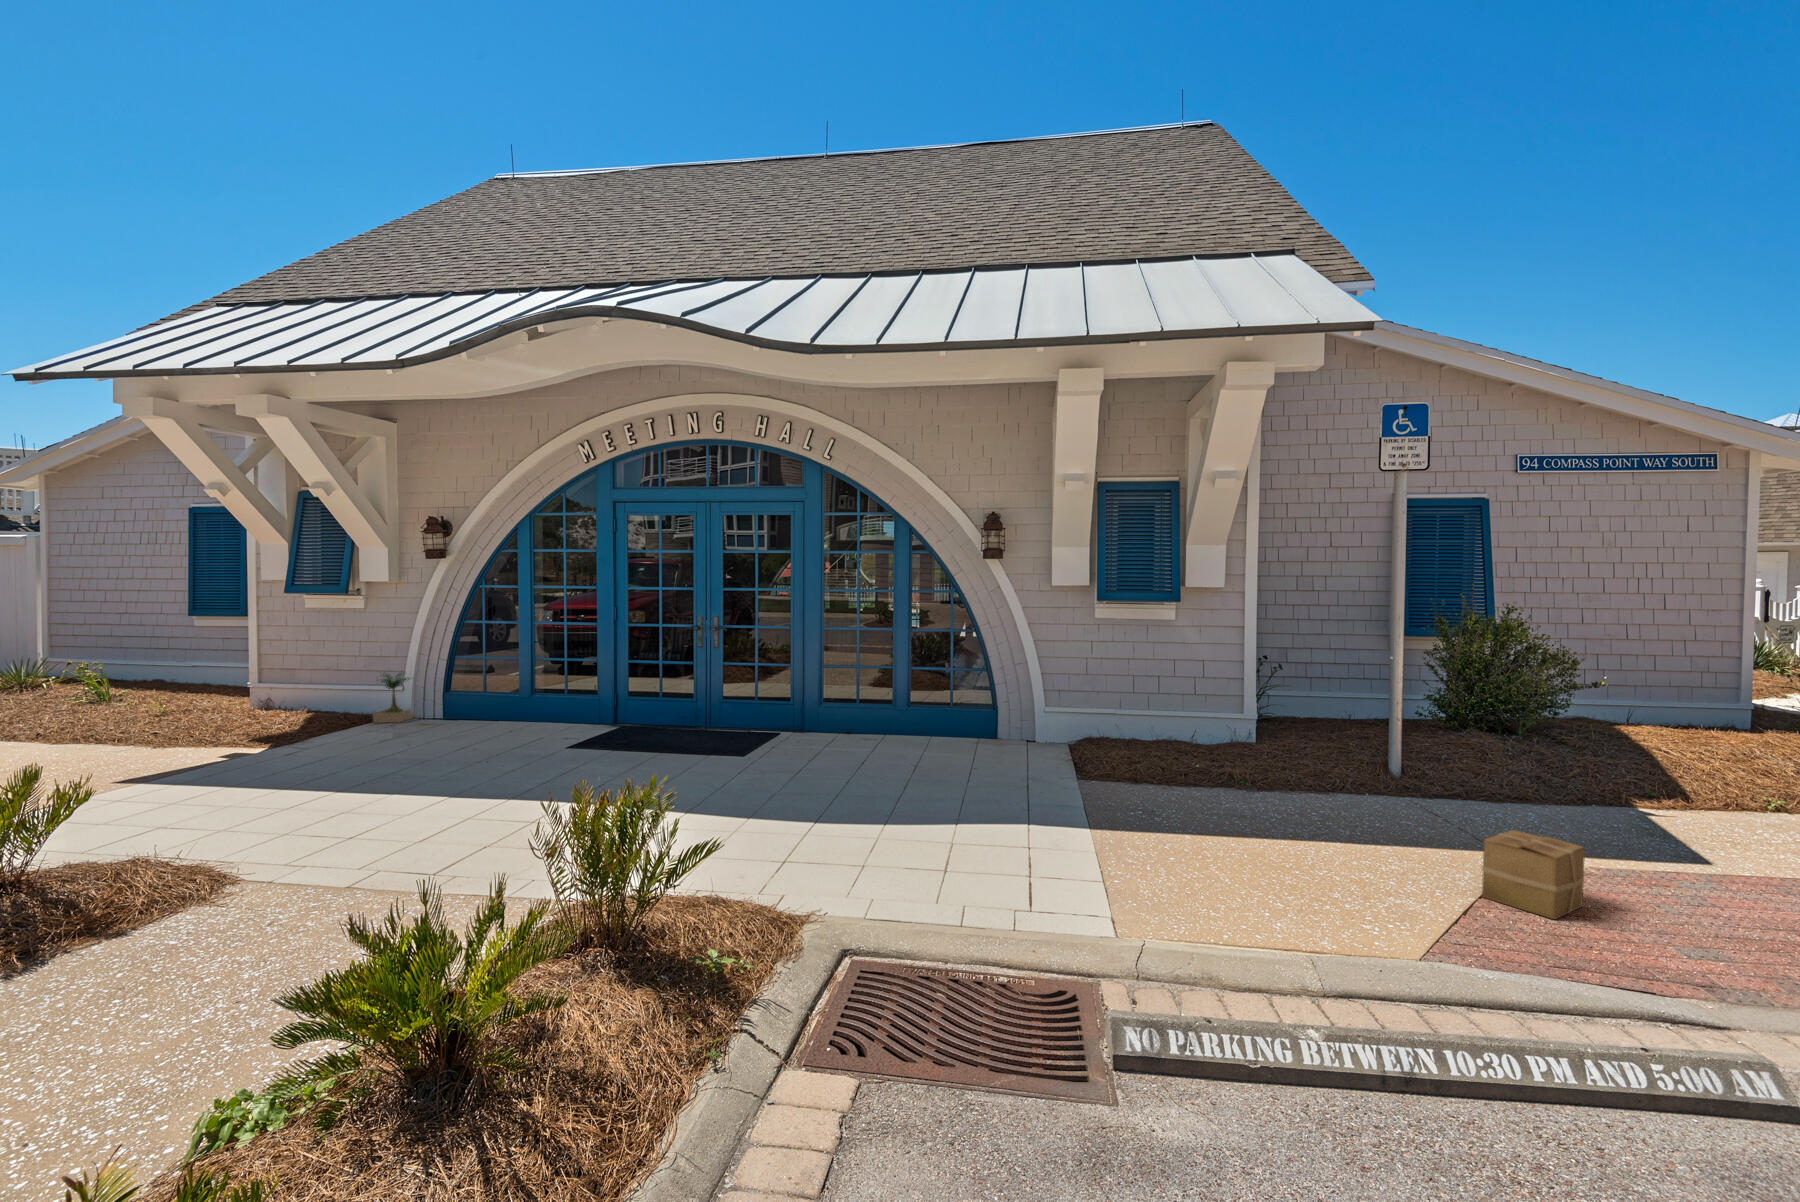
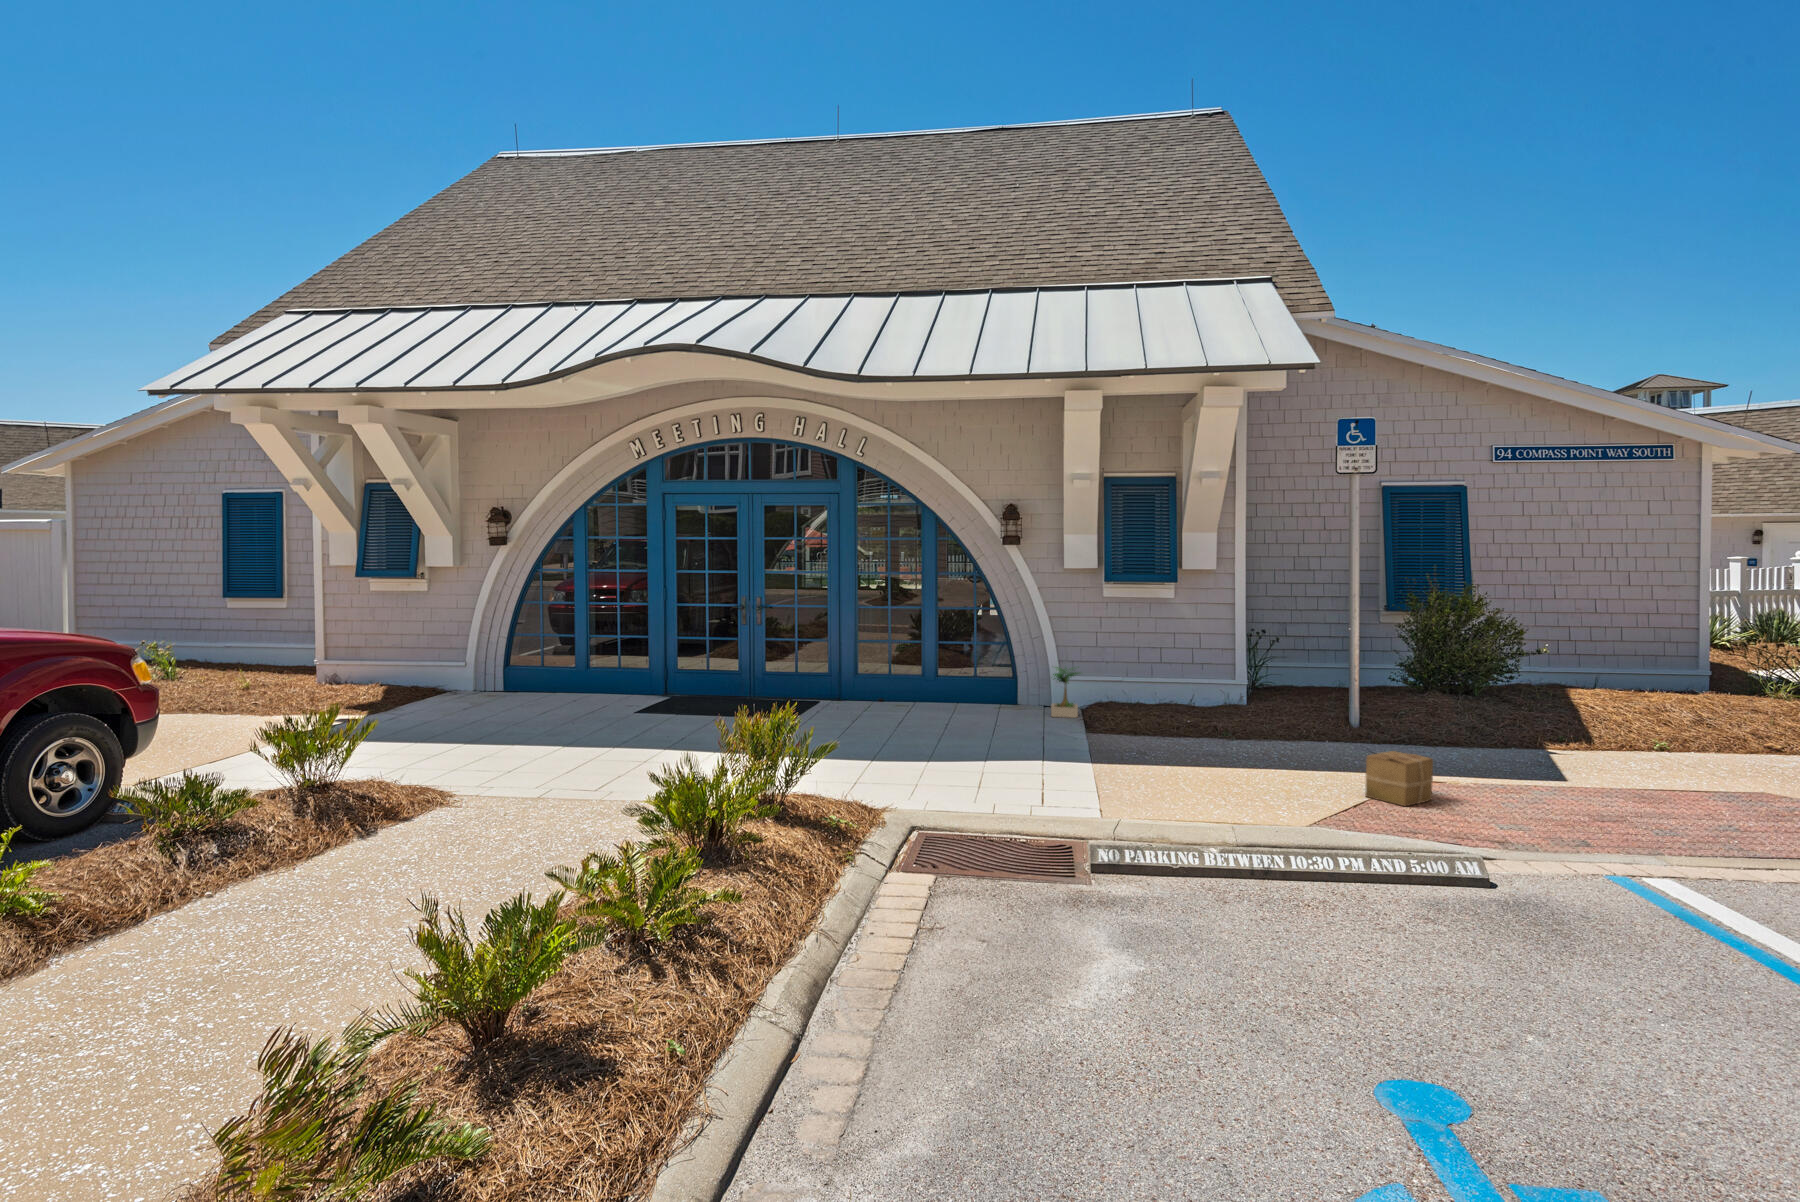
potted plant: present [373,673,414,723] -> present [1051,667,1080,718]

